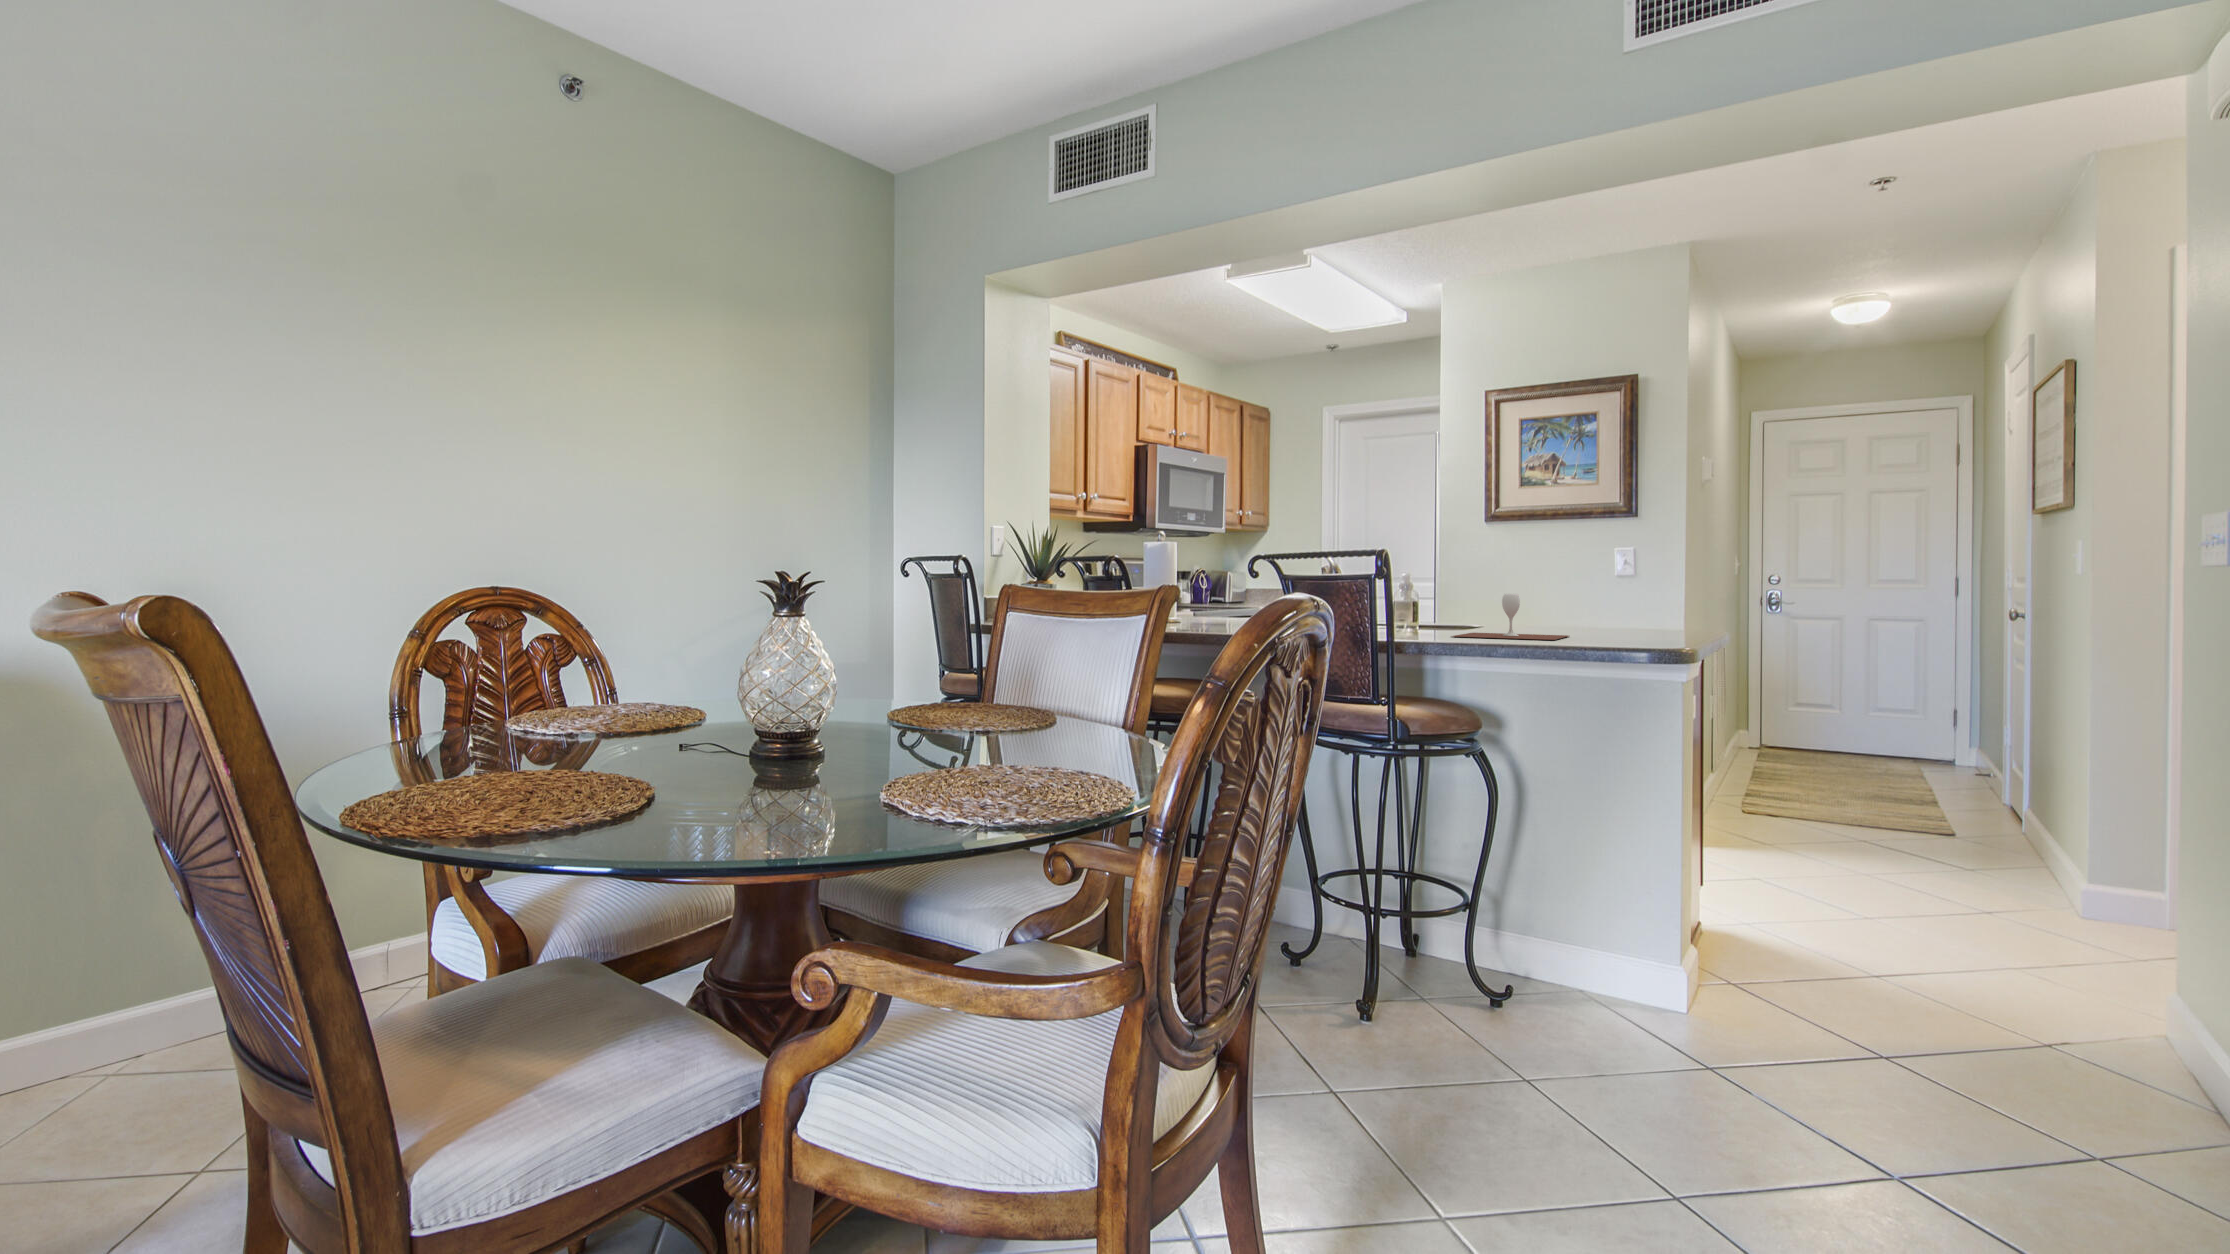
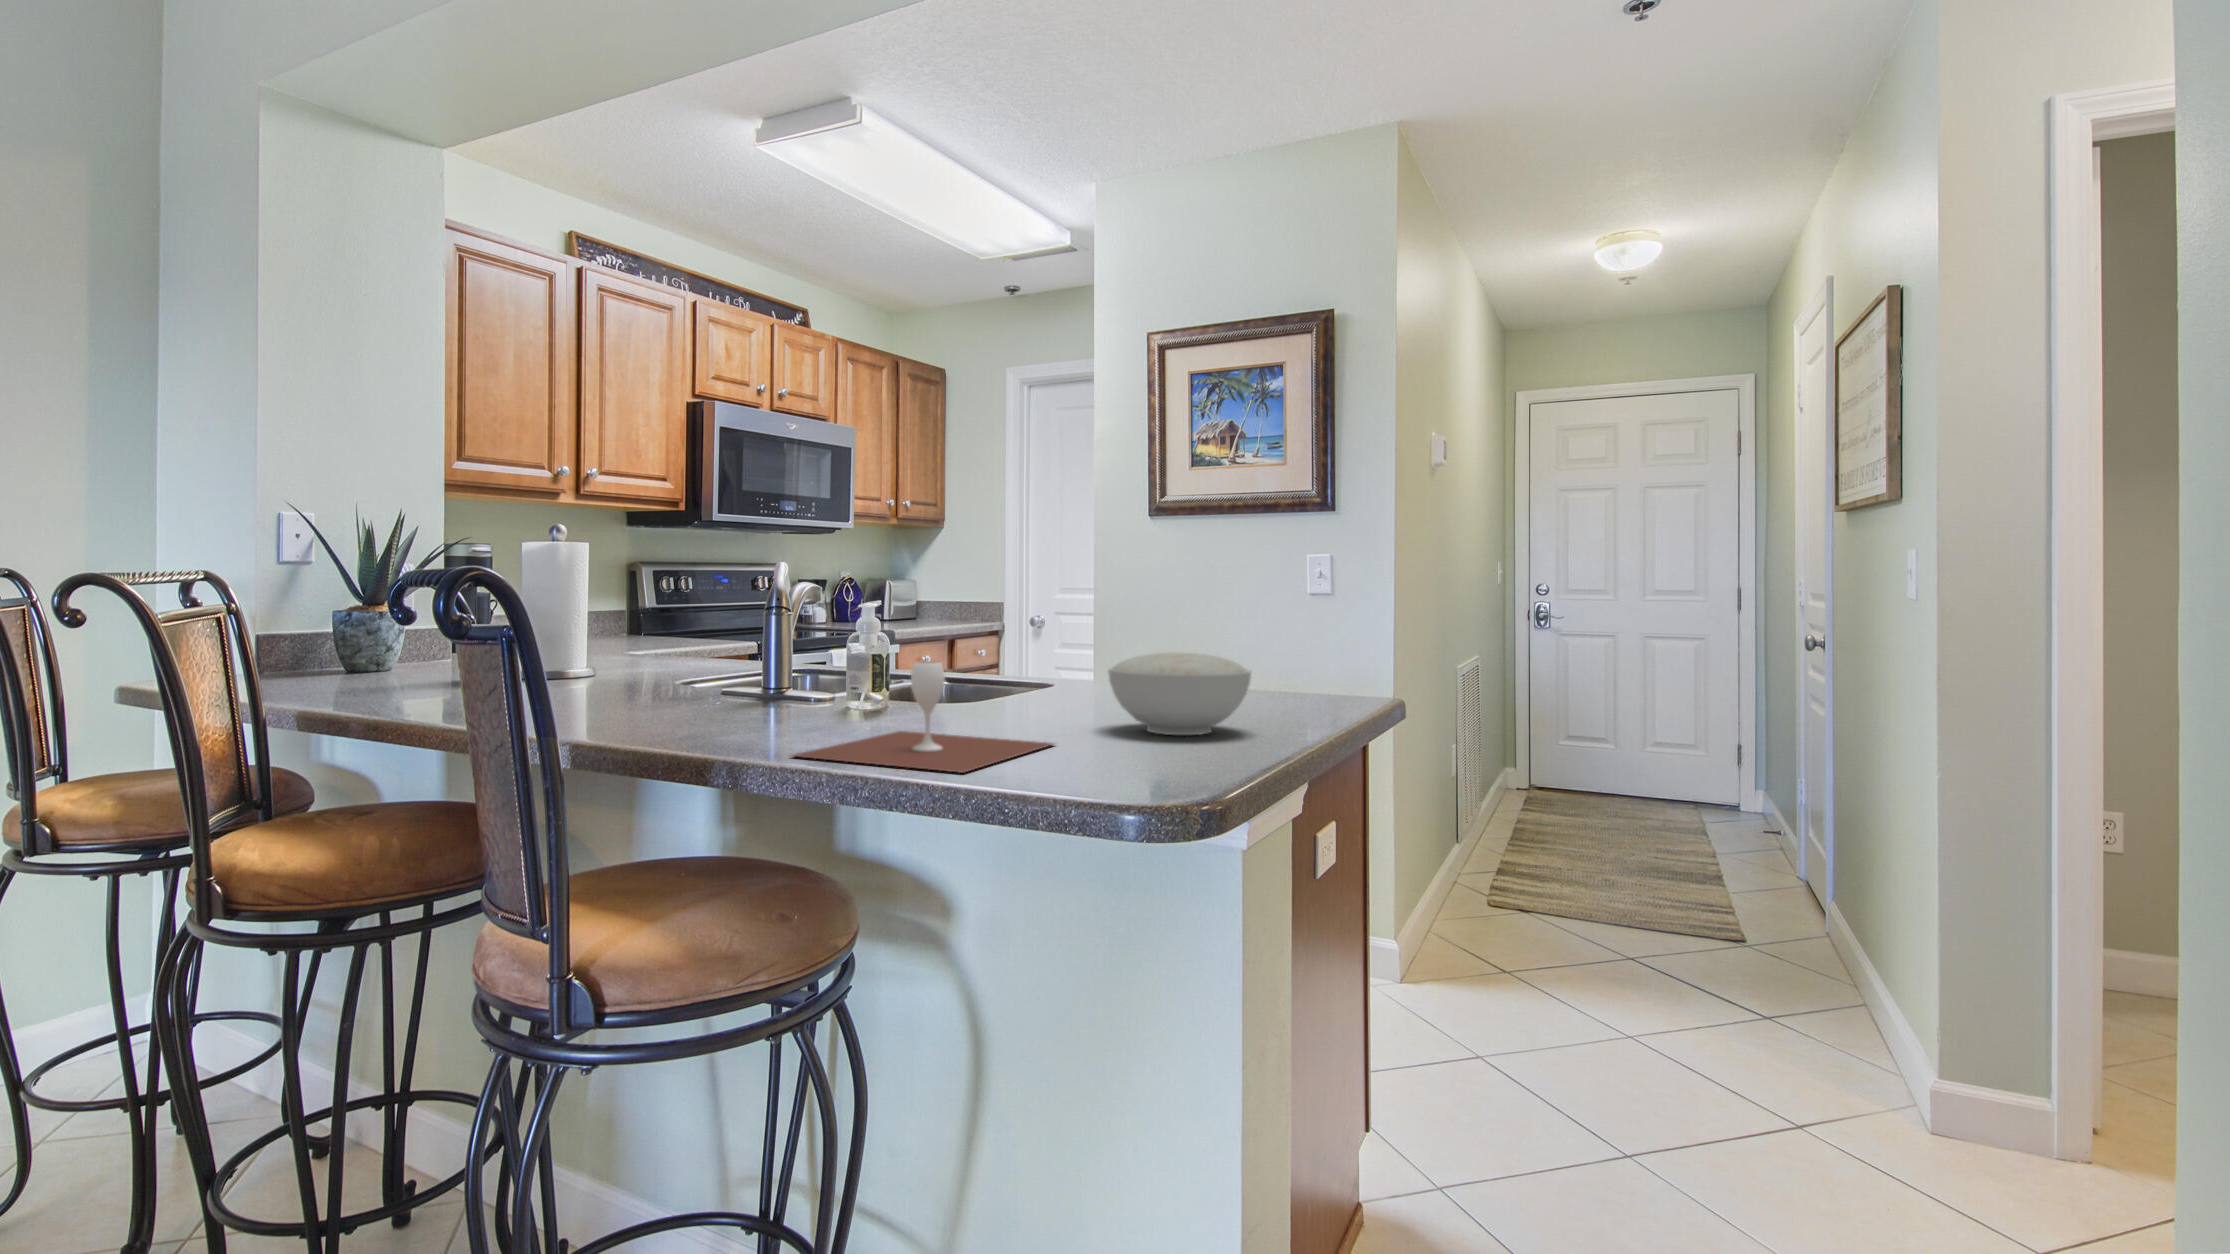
bowl: none [1581,594,1666,635] -> present [1108,652,1252,735]

